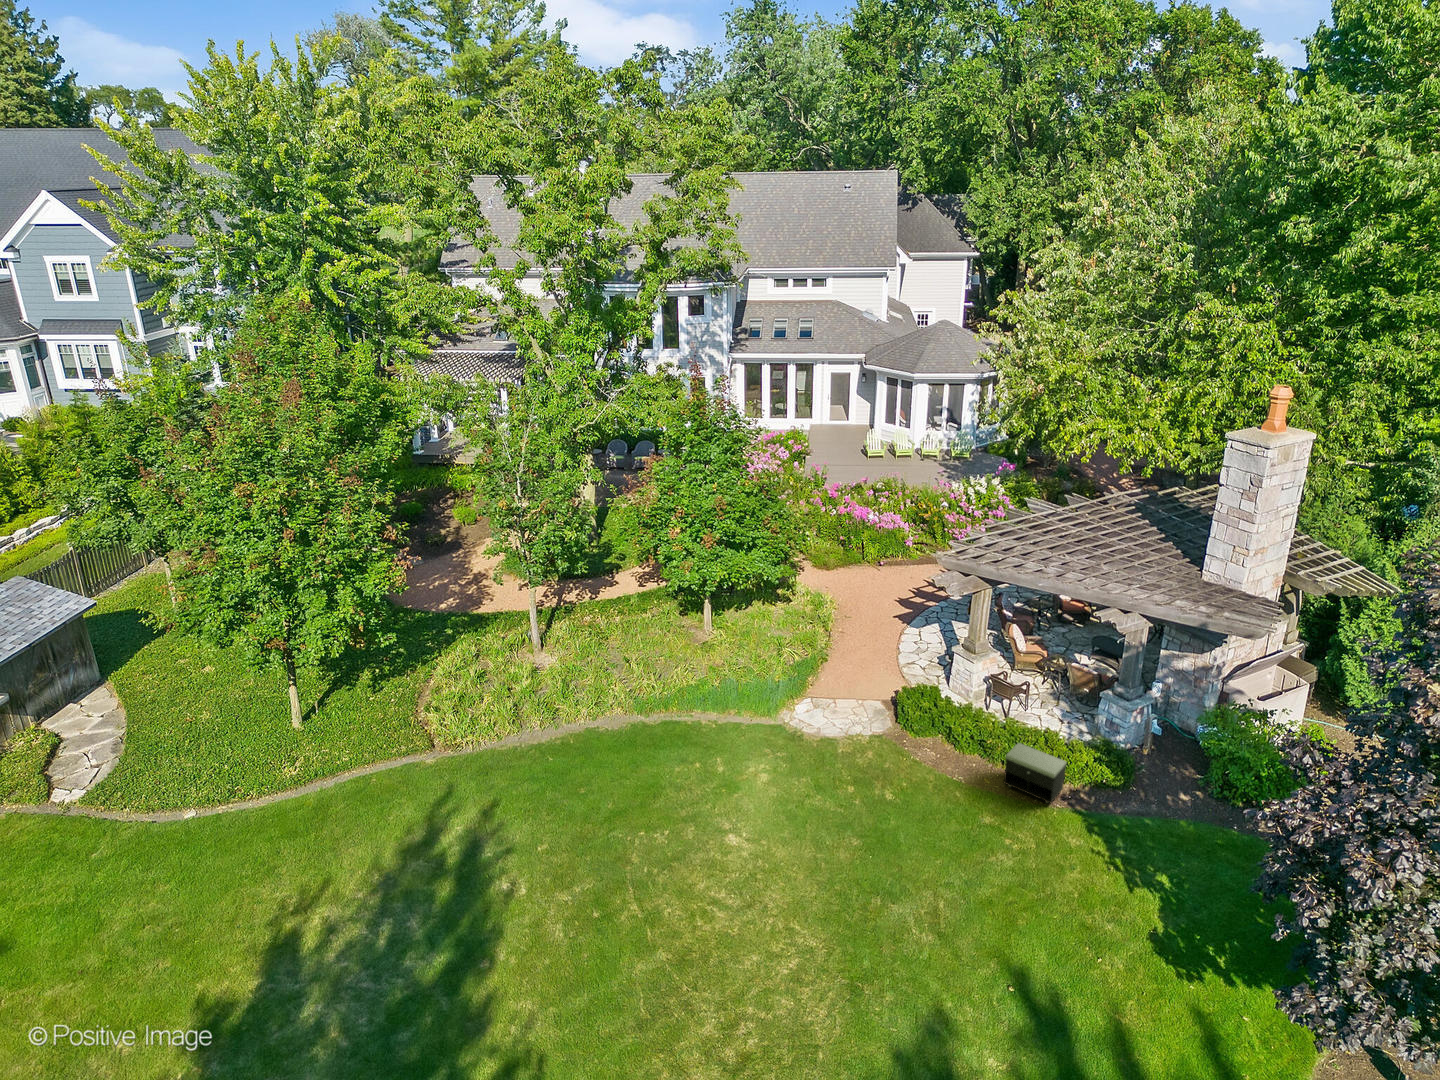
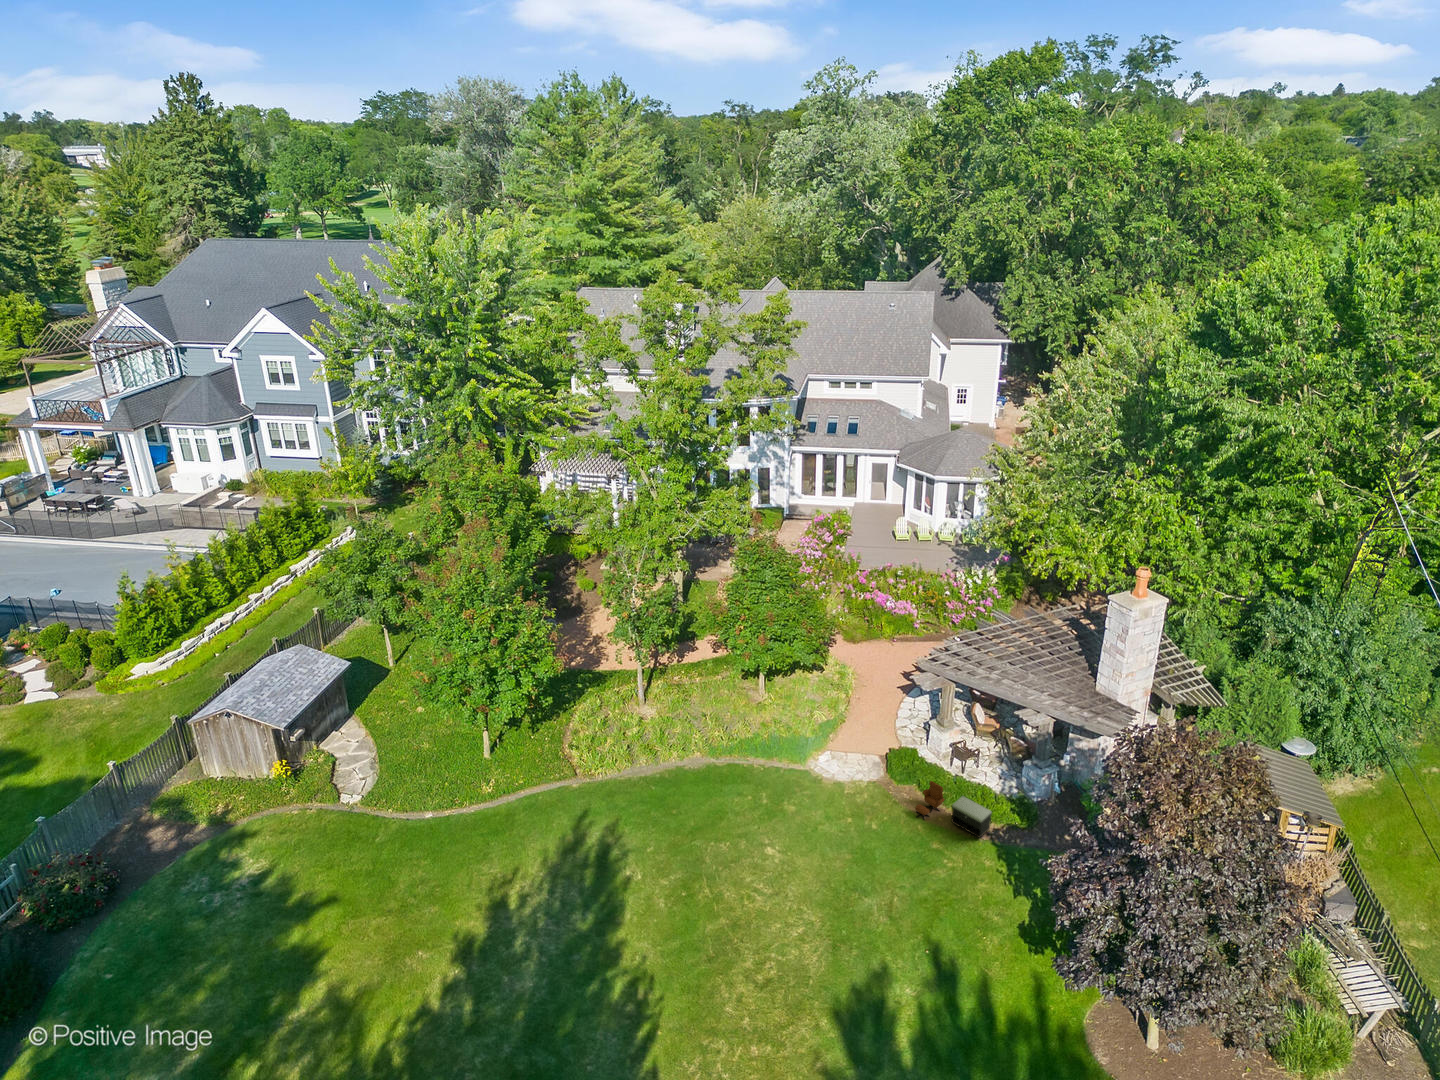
lounge chair: none [948,725,990,783] -> present [915,781,945,820]

